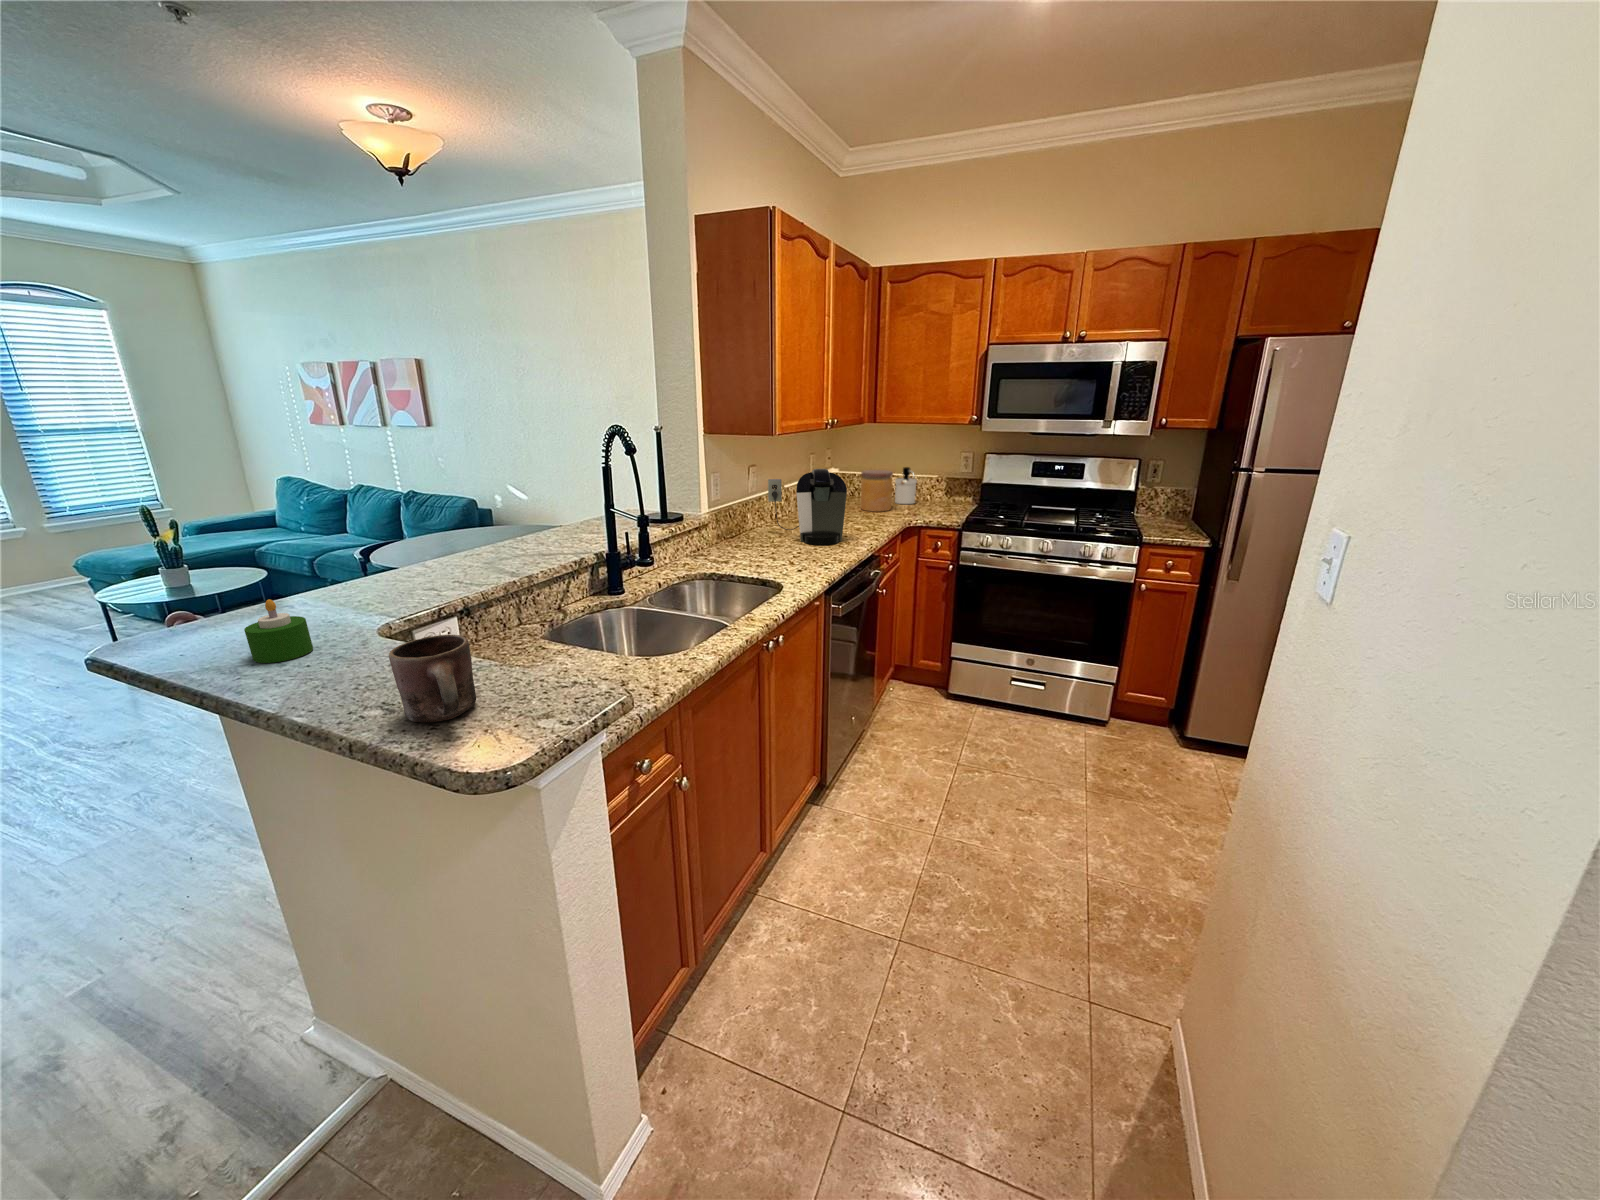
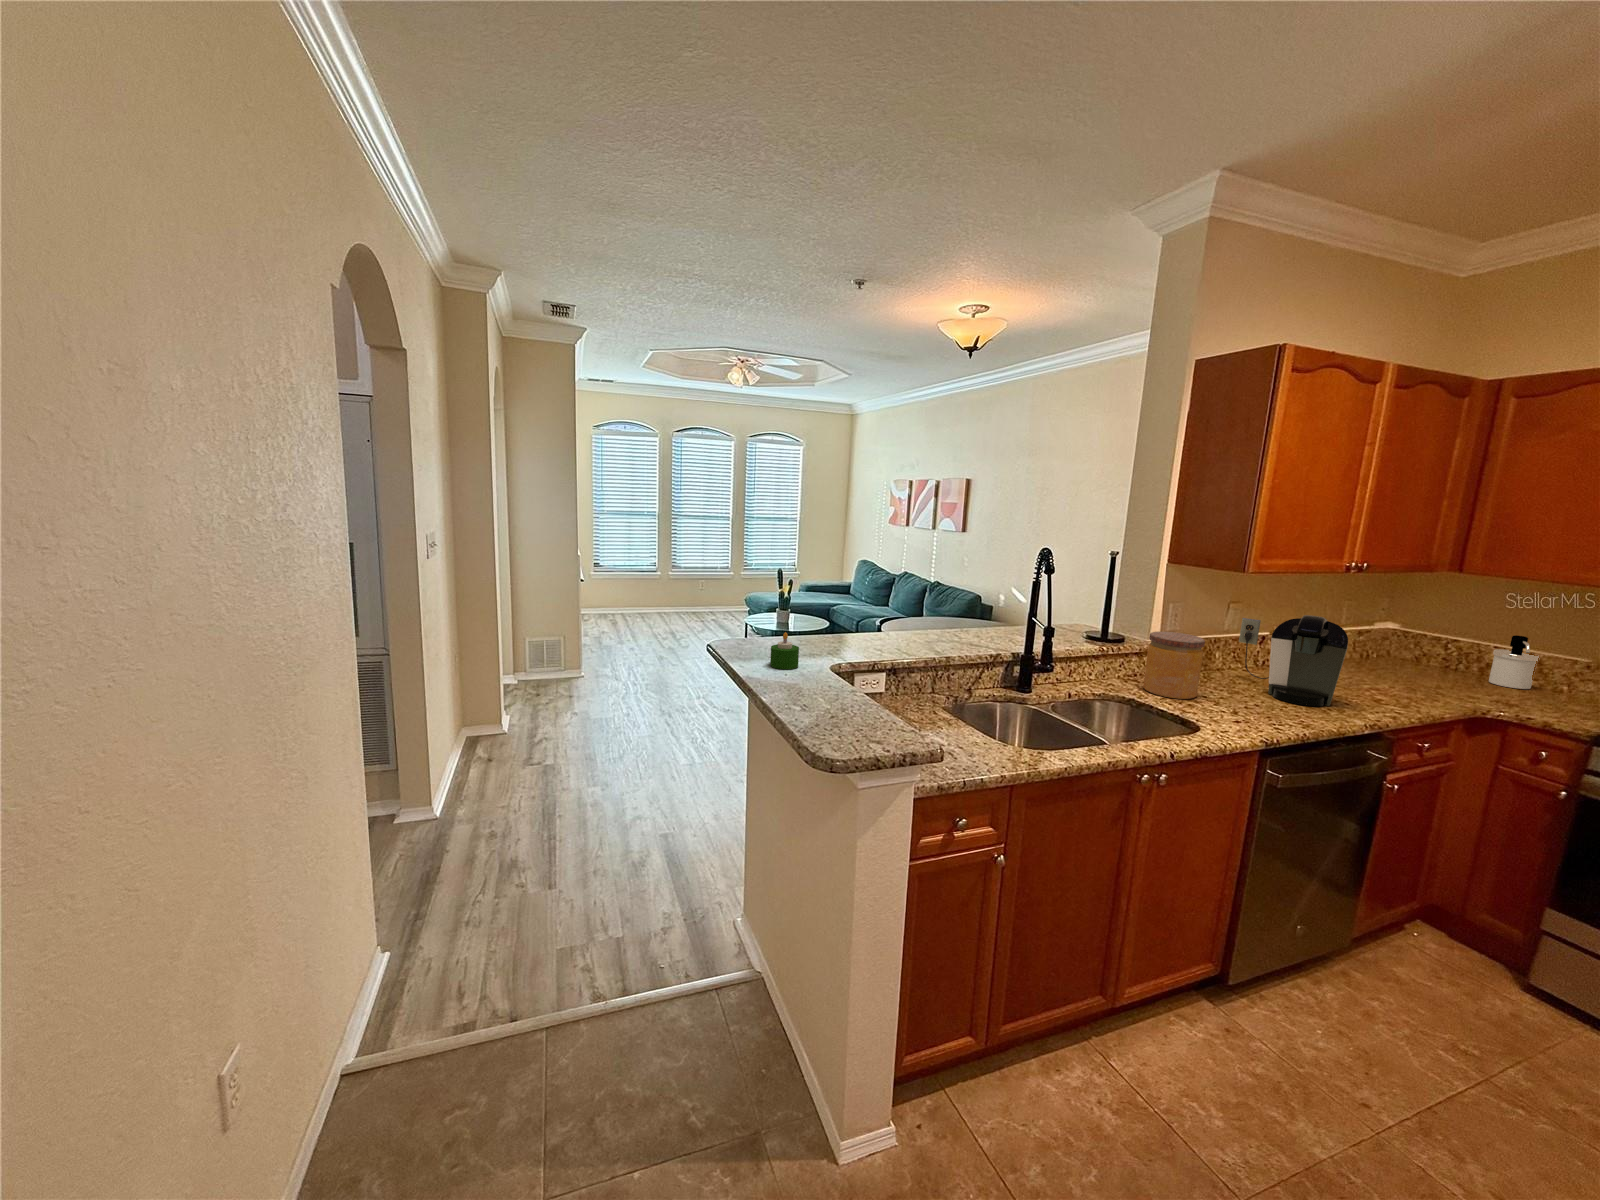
jar: present [861,470,893,512] -> present [1143,631,1205,699]
mug: present [389,635,476,722] -> none [810,670,853,723]

